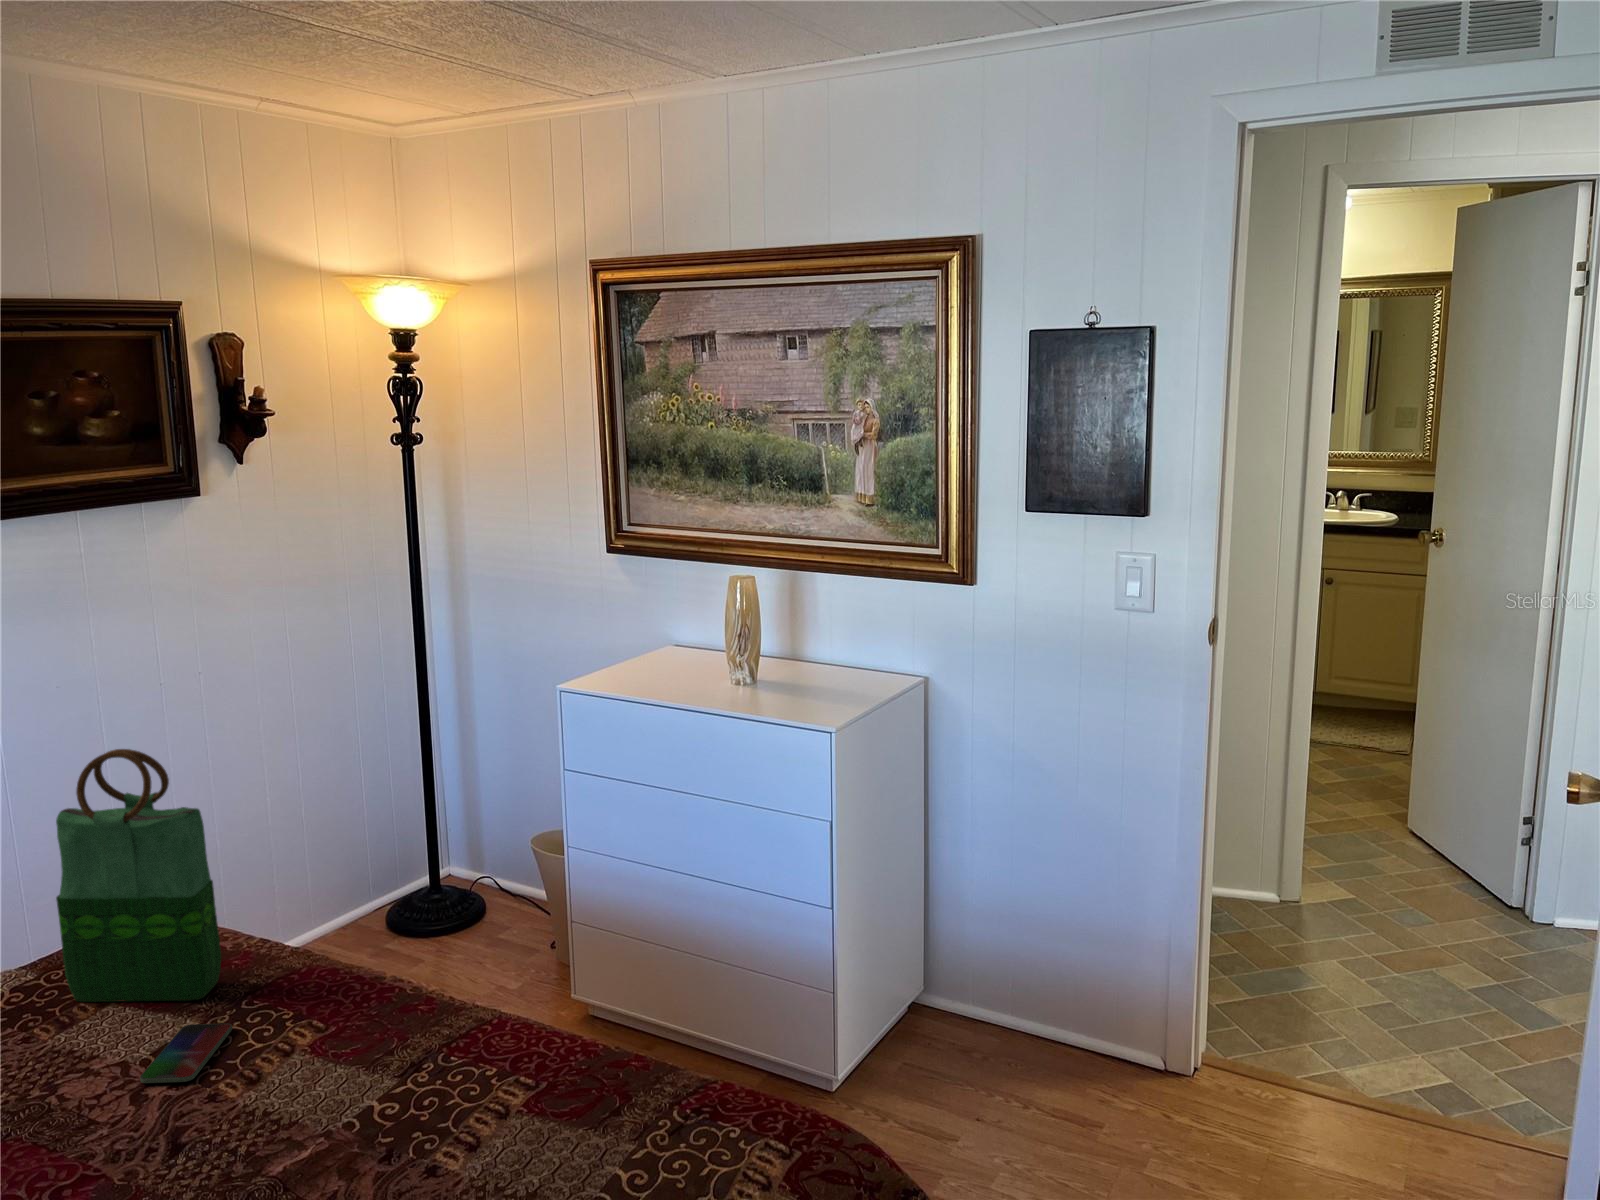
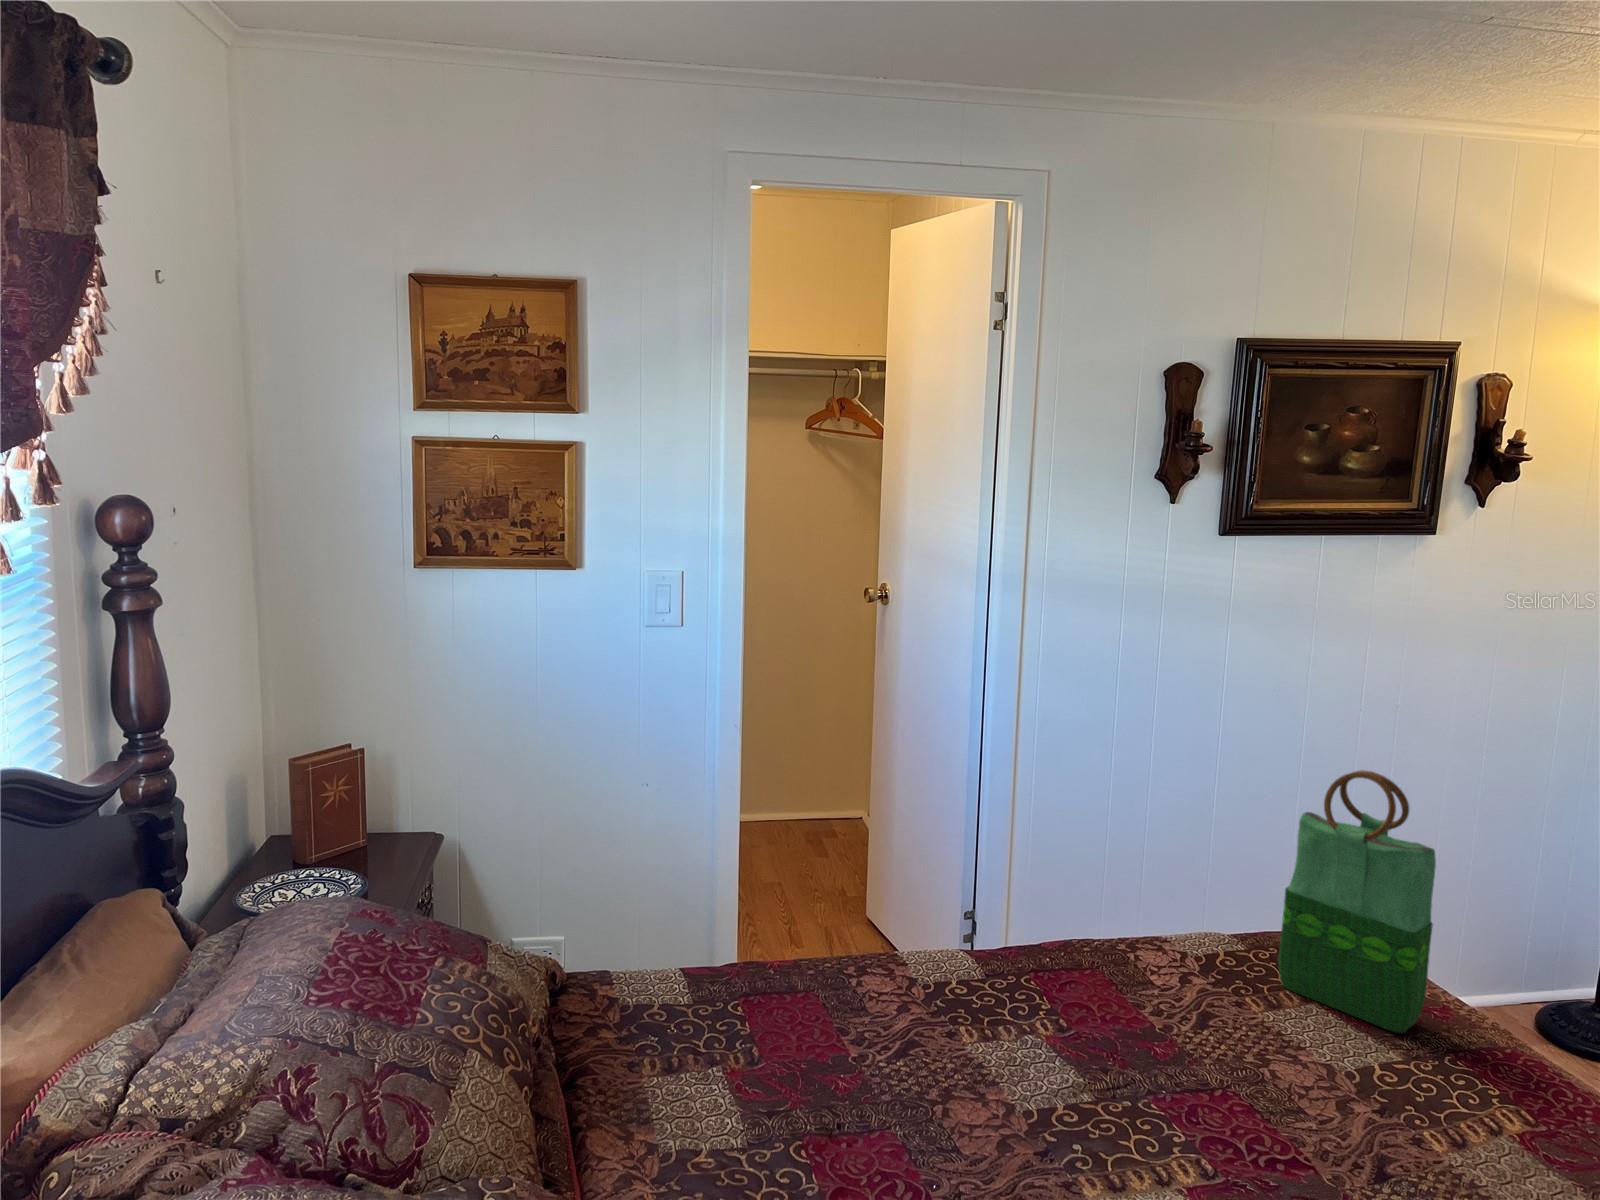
smartphone: present [140,1023,232,1083] -> none [1345,1055,1434,1114]

